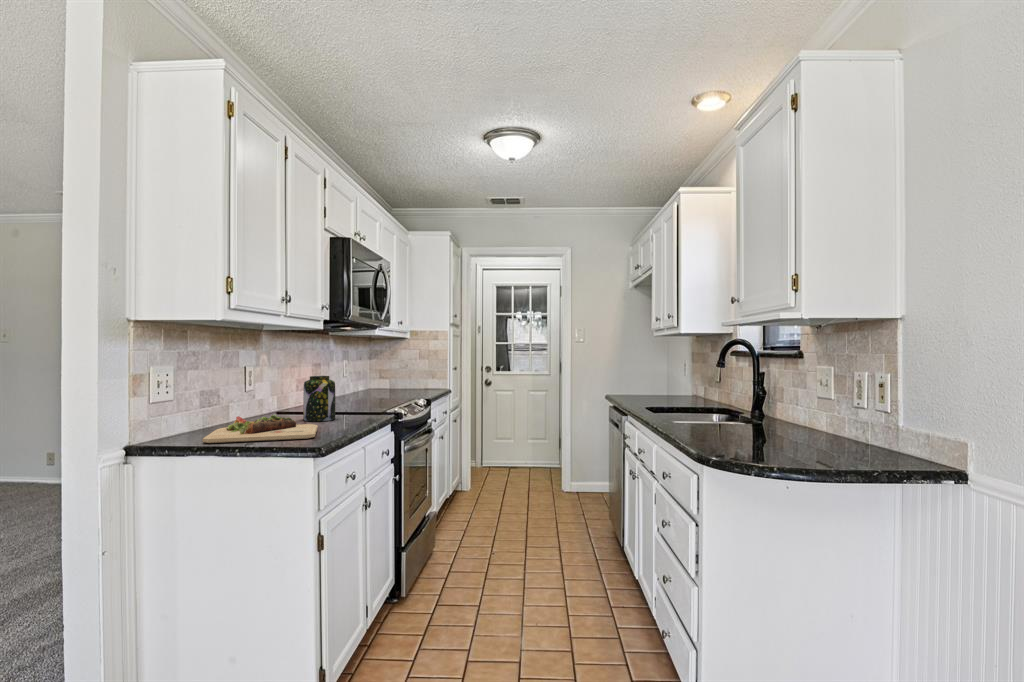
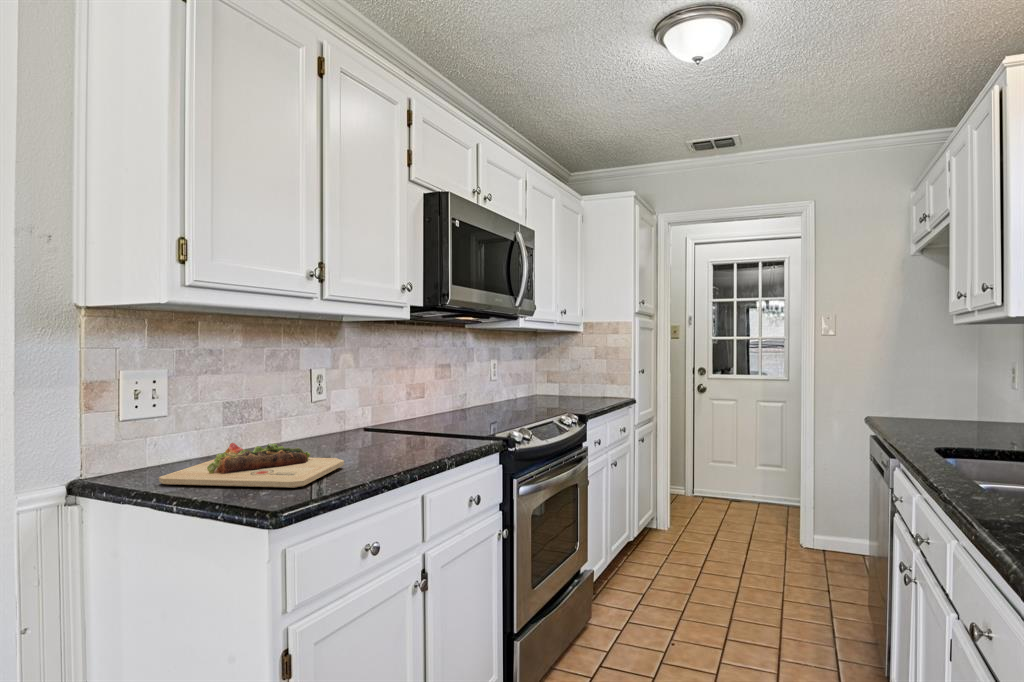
jar: present [303,376,335,421] -> none [367,383,409,448]

